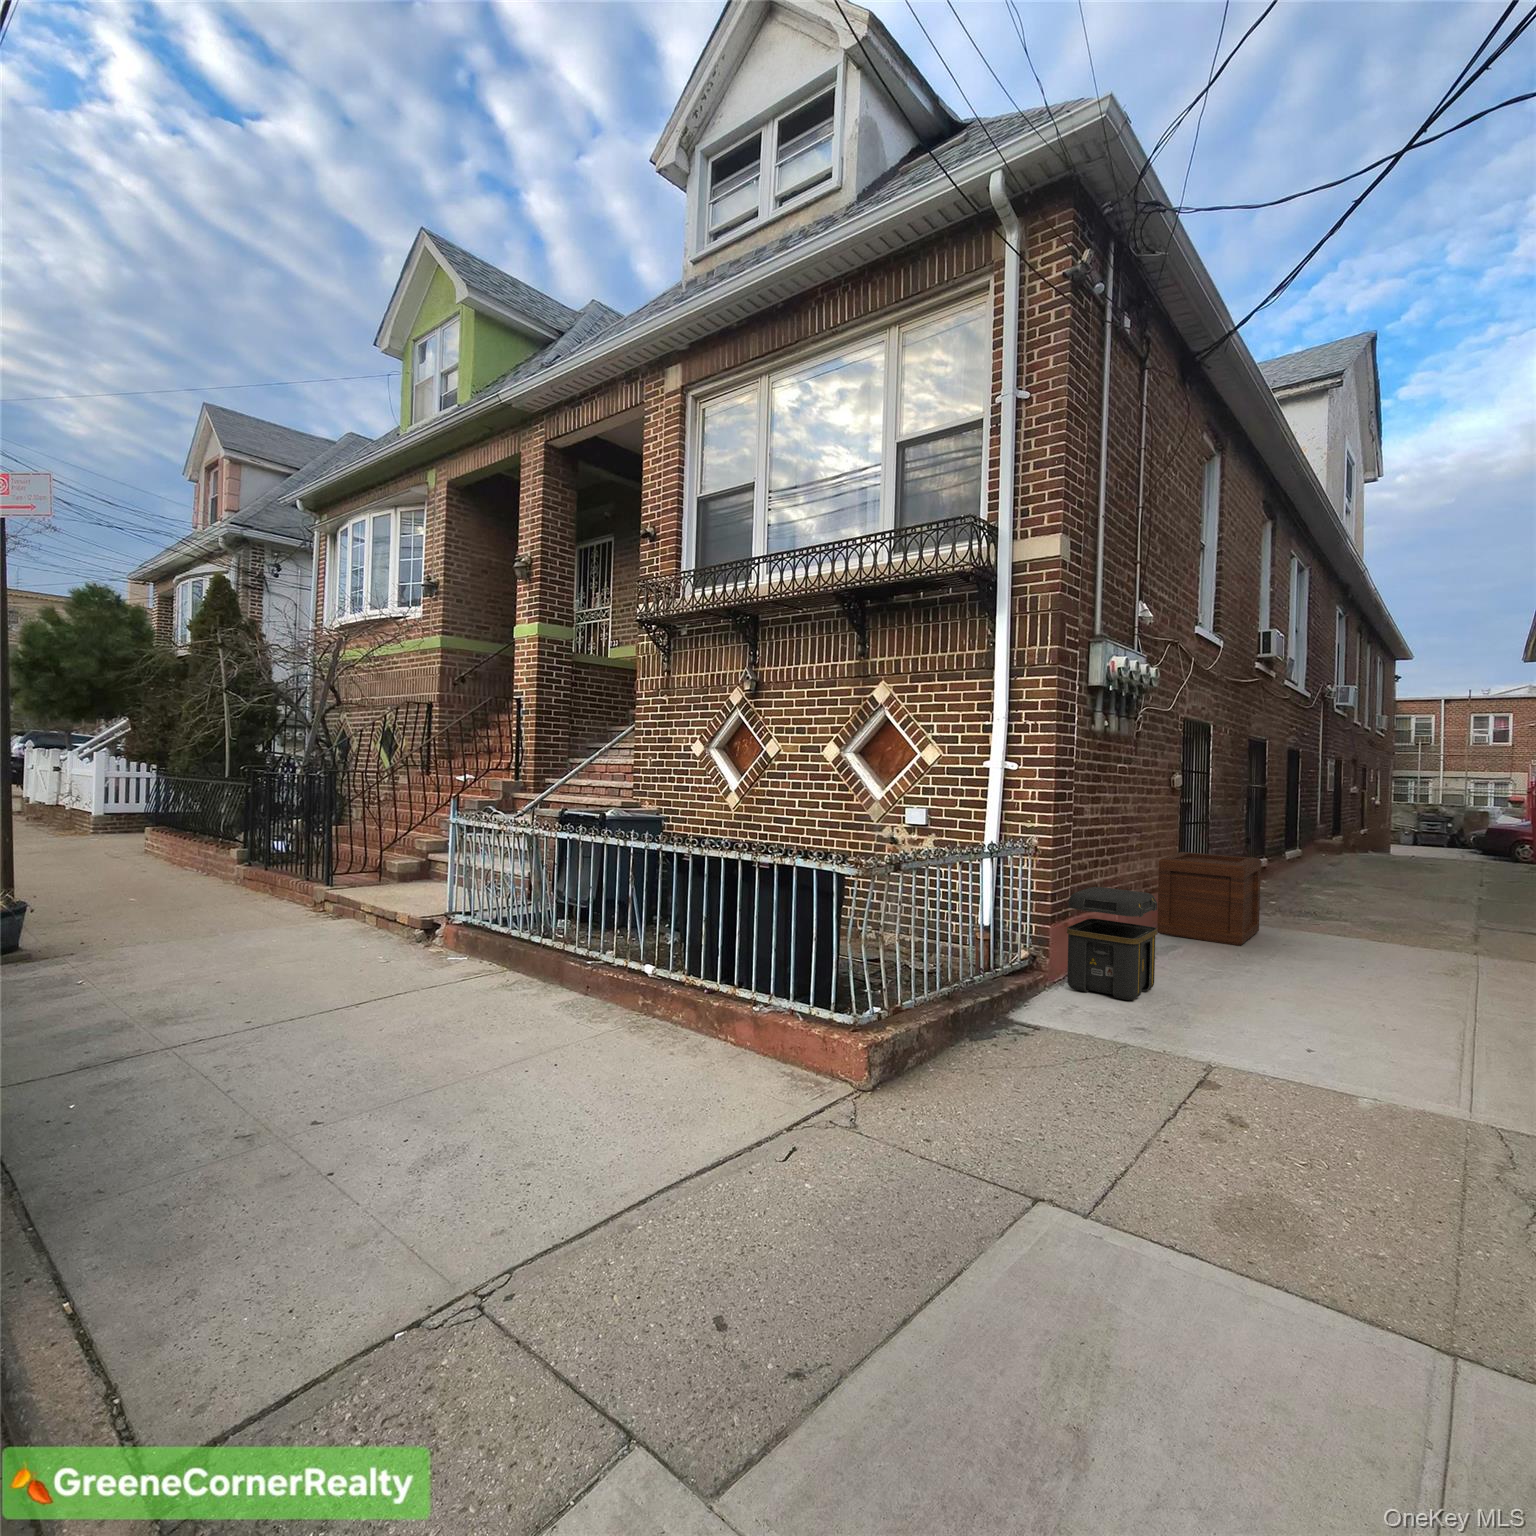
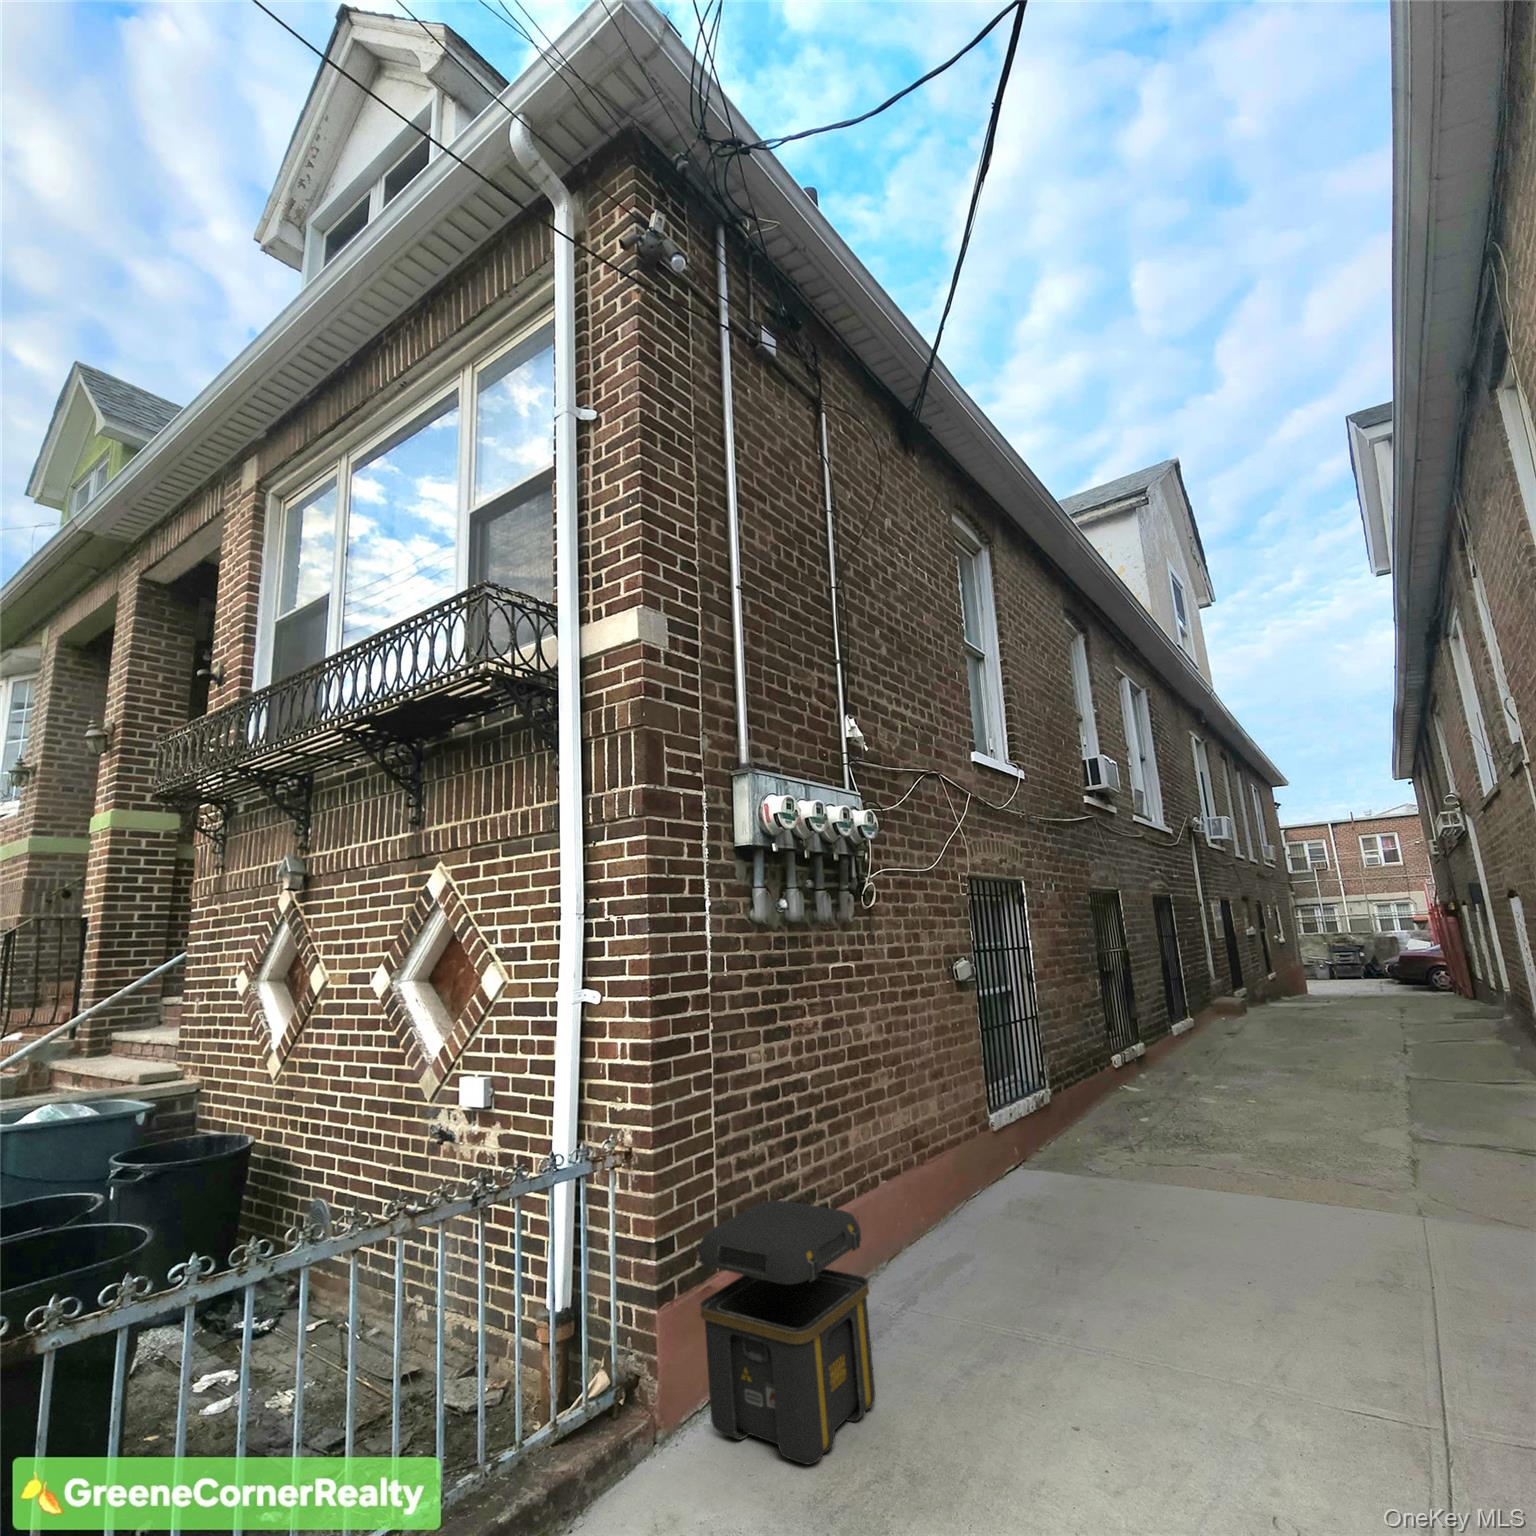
wooden crate: present [1157,852,1261,946] -> none [938,1075,1106,1239]

